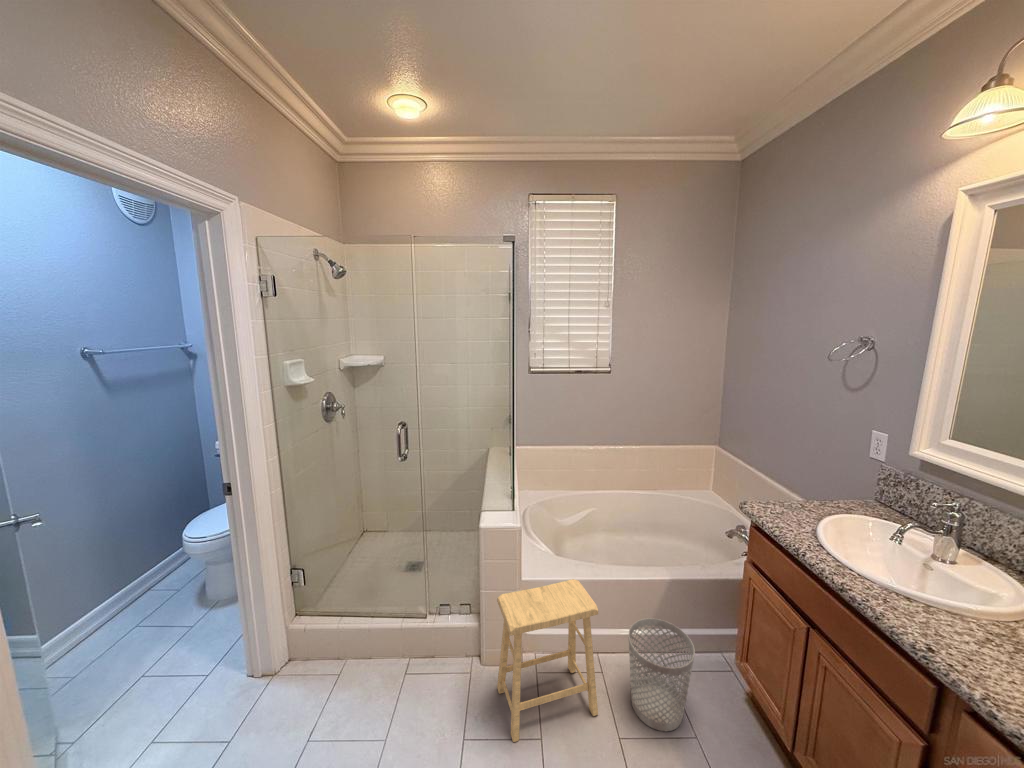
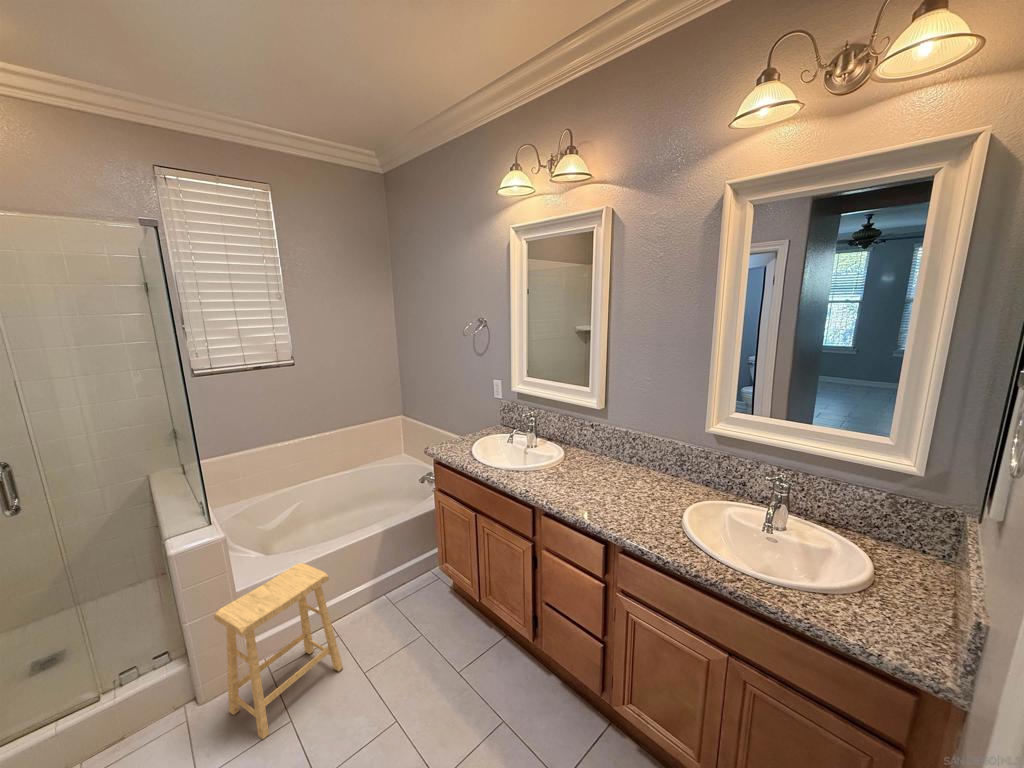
wastebasket: present [628,618,695,731] -> none [358,563,412,650]

